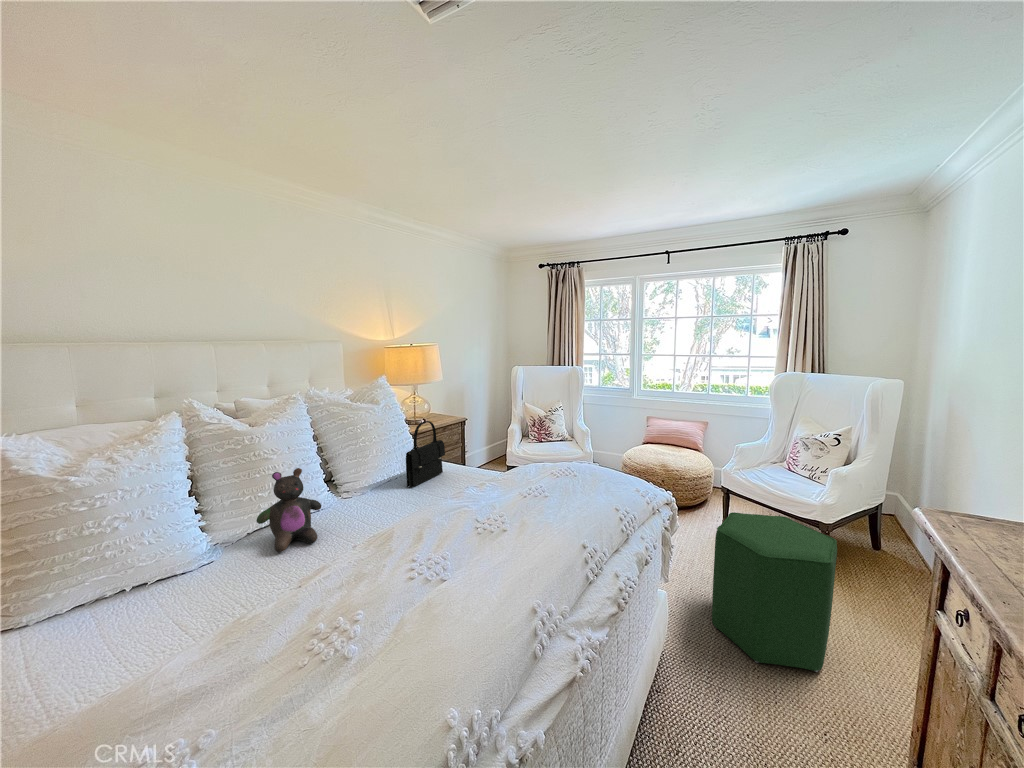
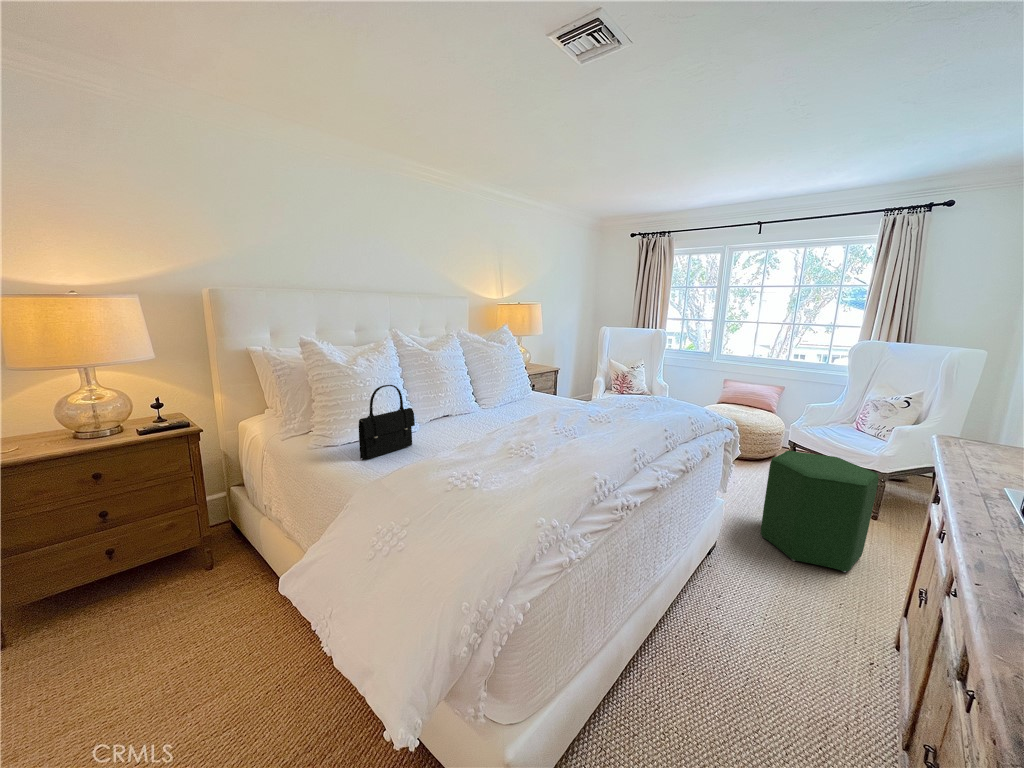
handbag: present [406,421,445,488] -> present [359,385,415,460]
stuffed bear: present [256,468,321,552] -> none [437,379,474,430]

